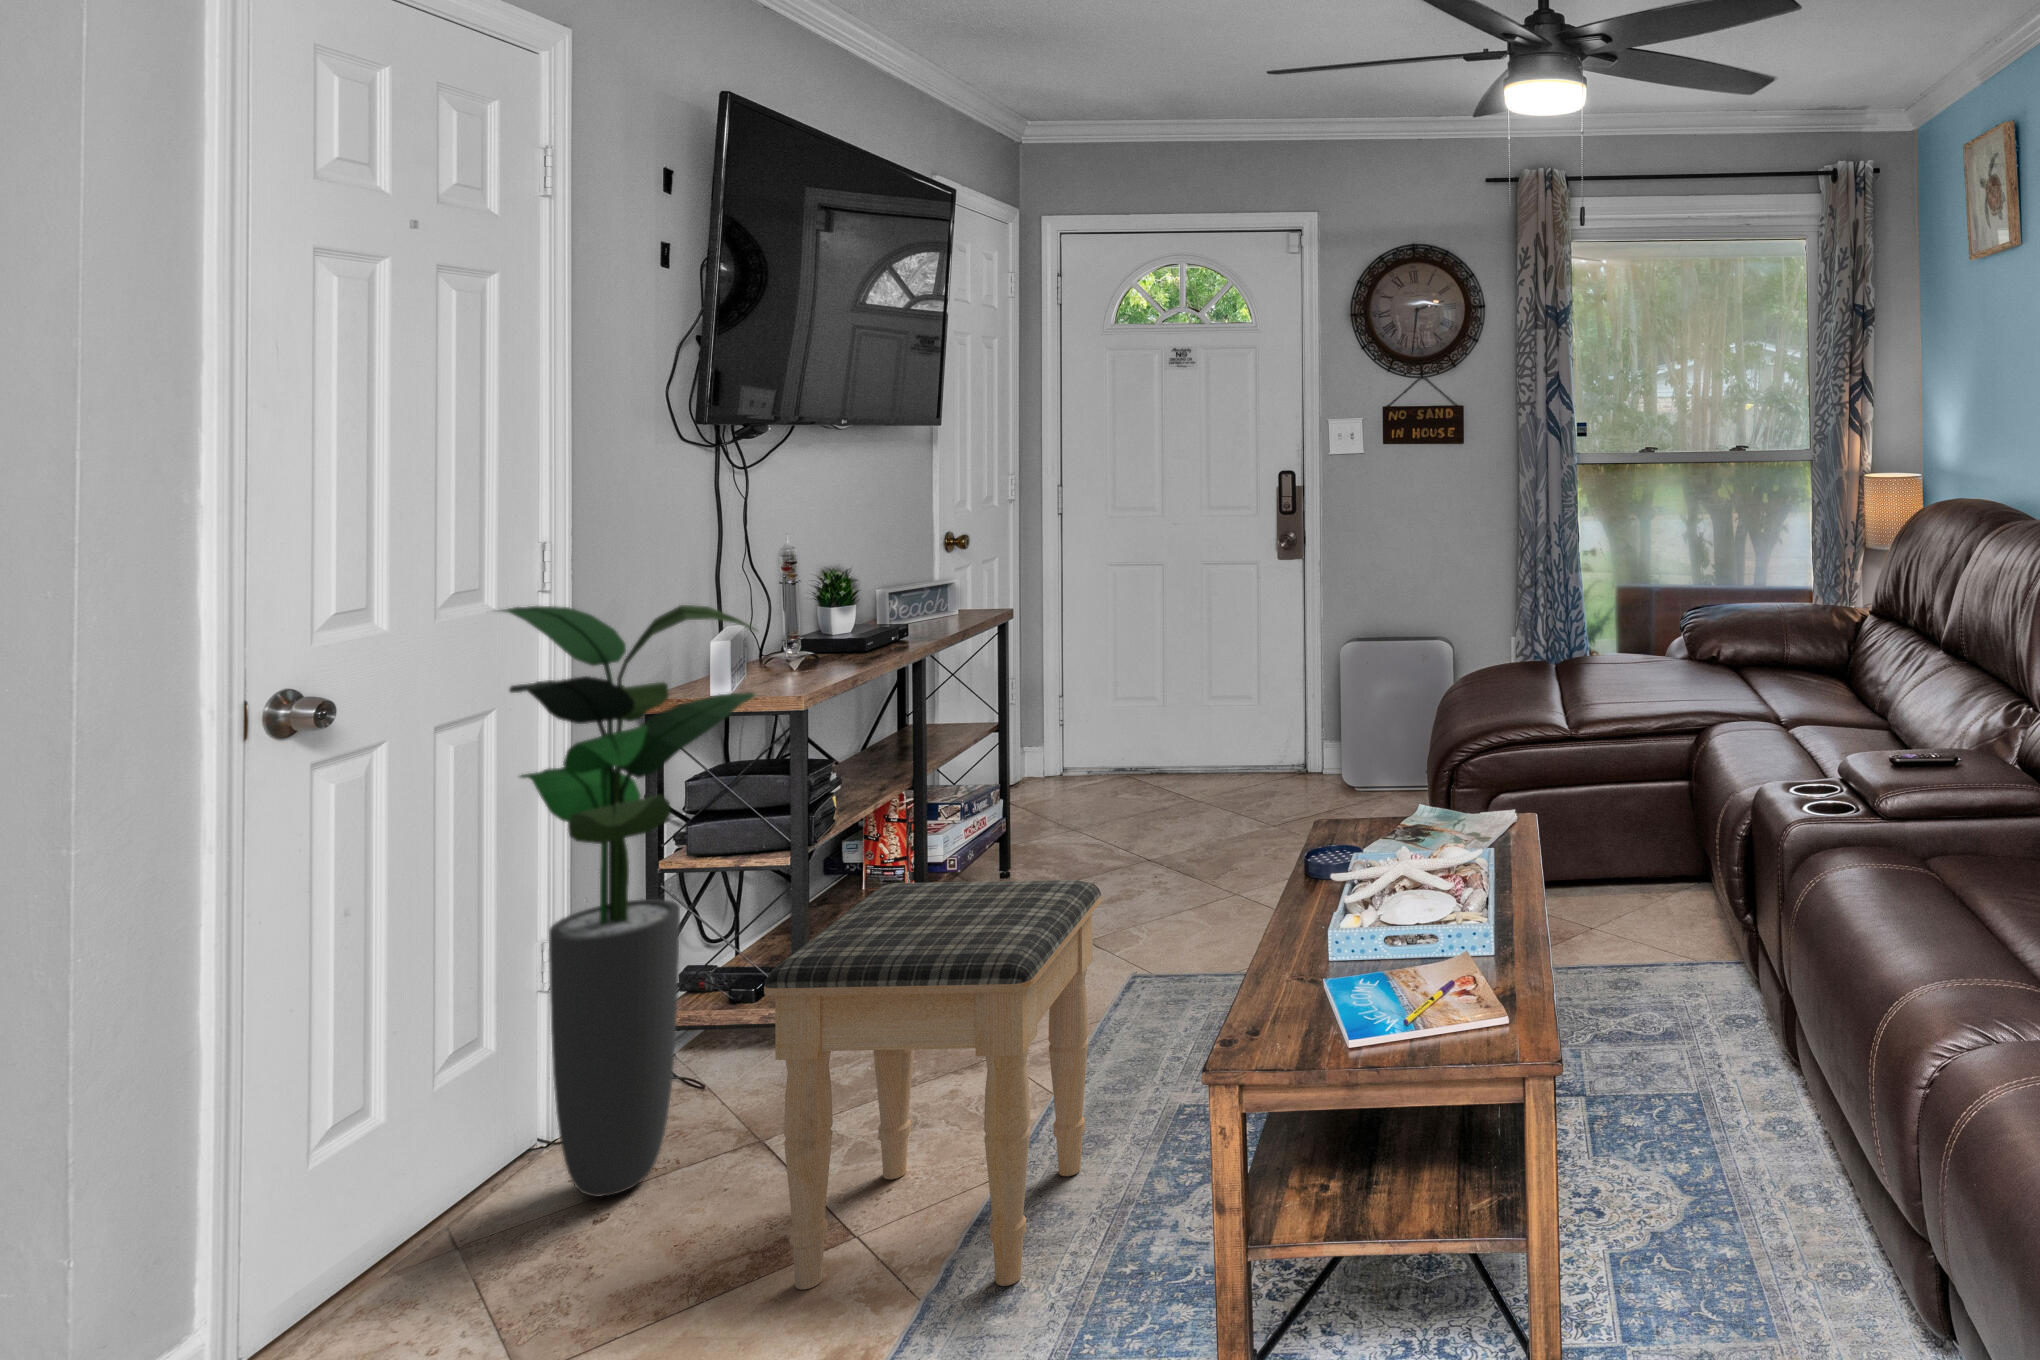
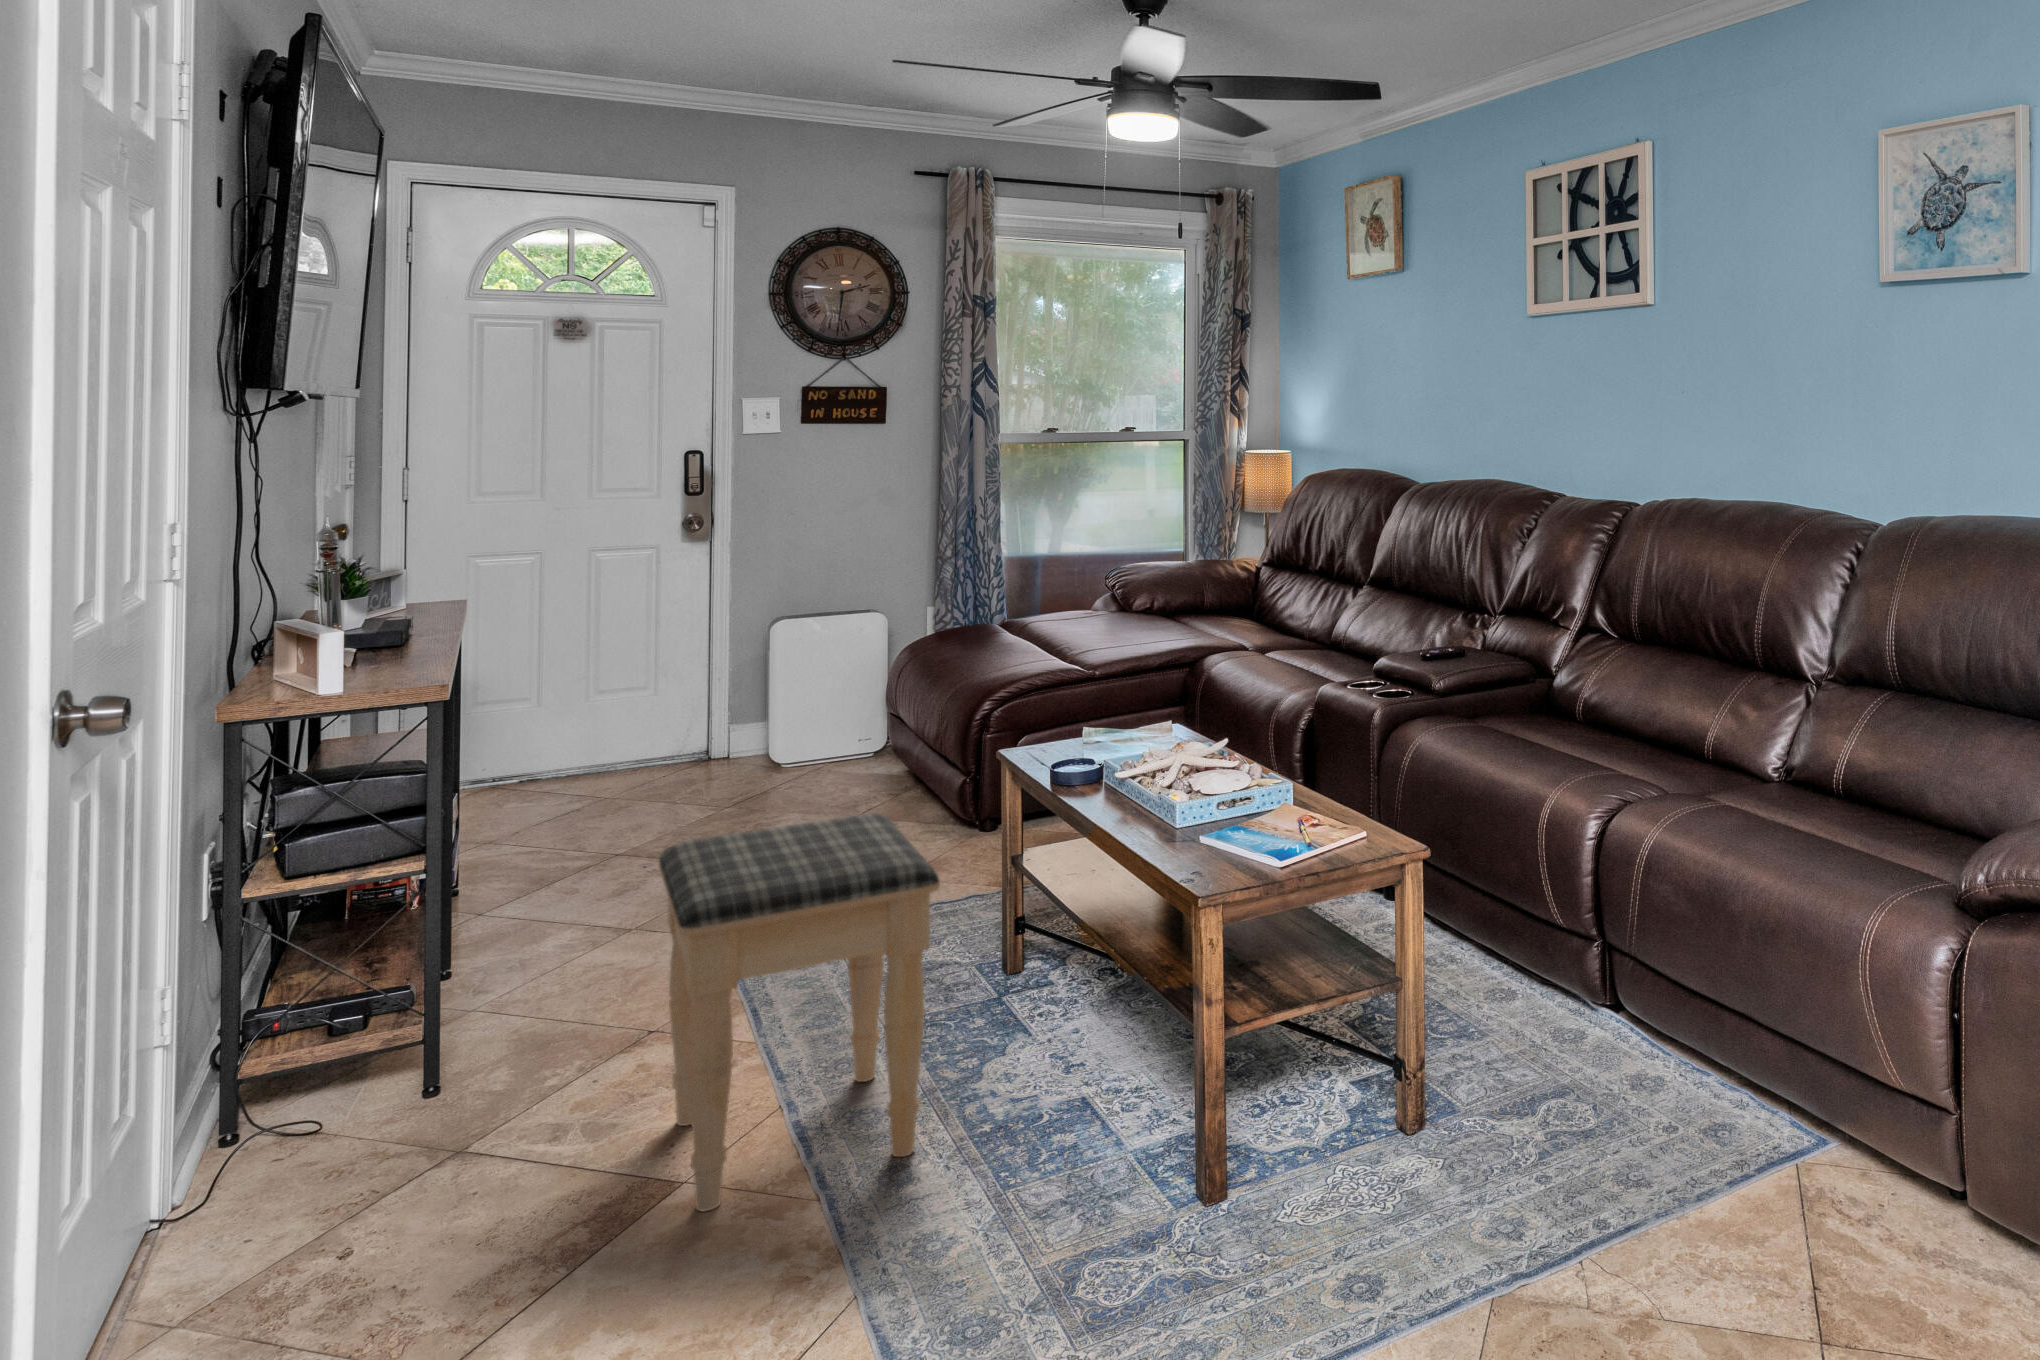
potted plant: present [501,605,759,1197] -> none [187,580,523,1219]

